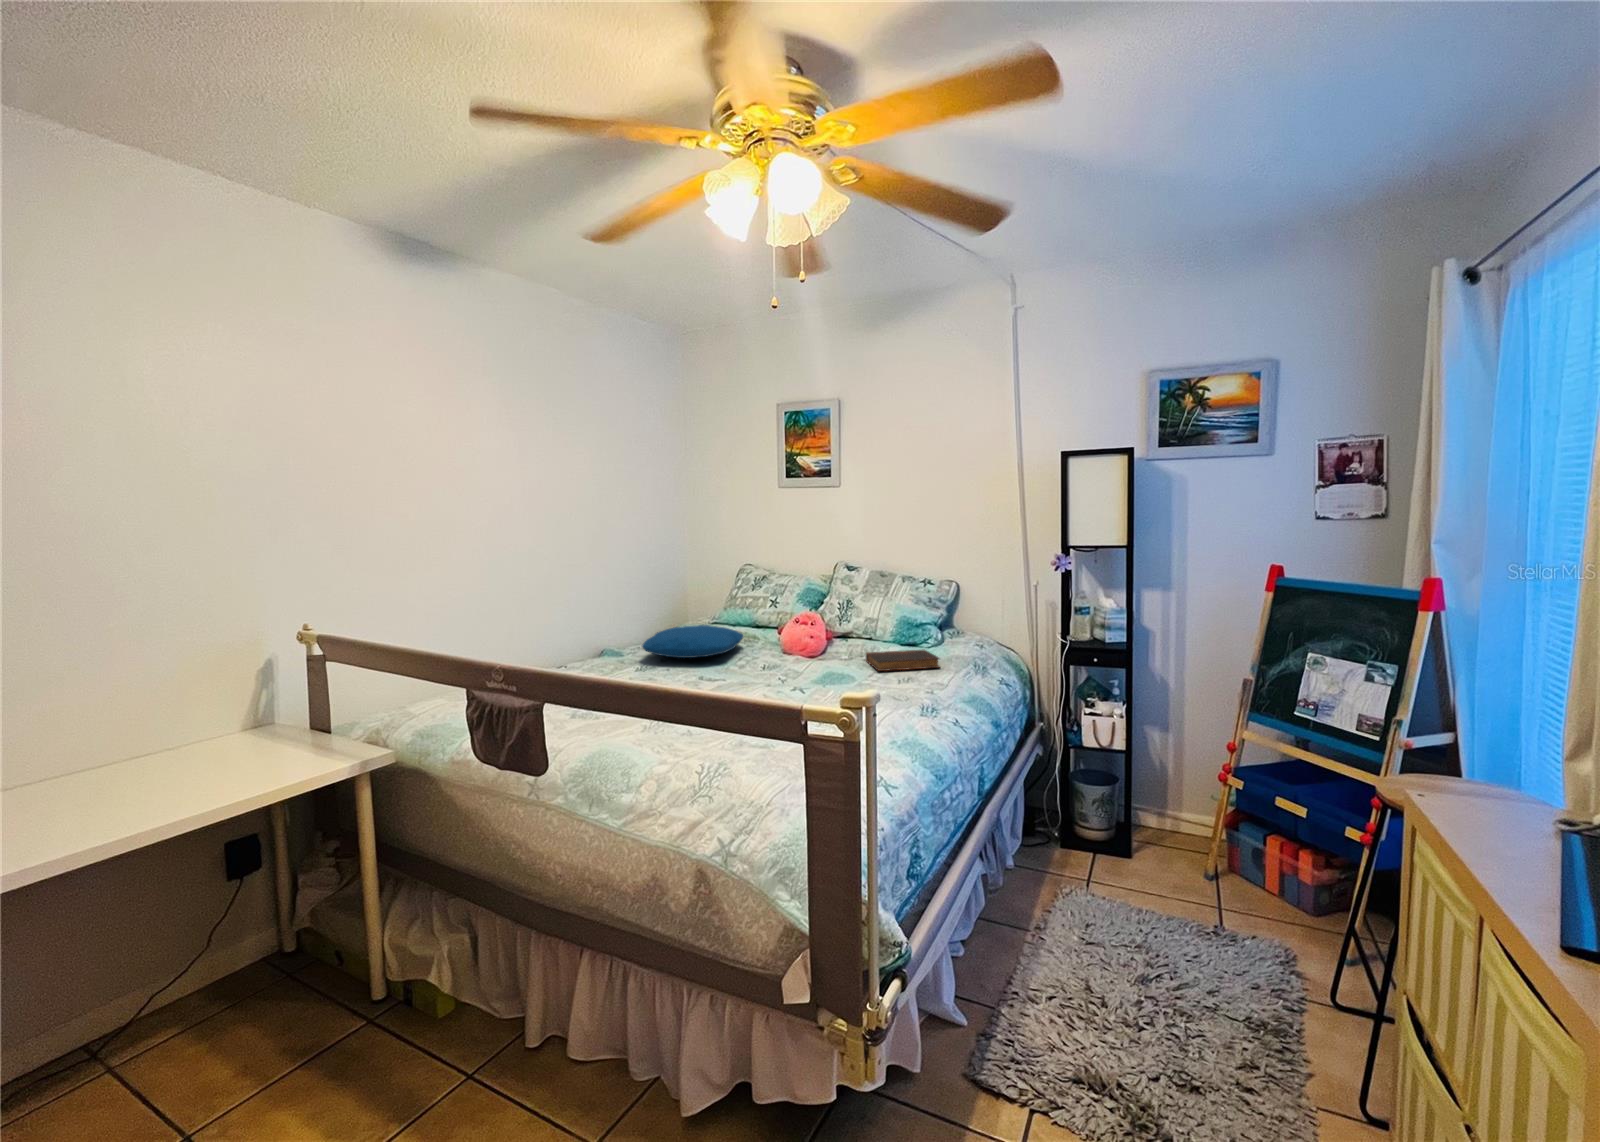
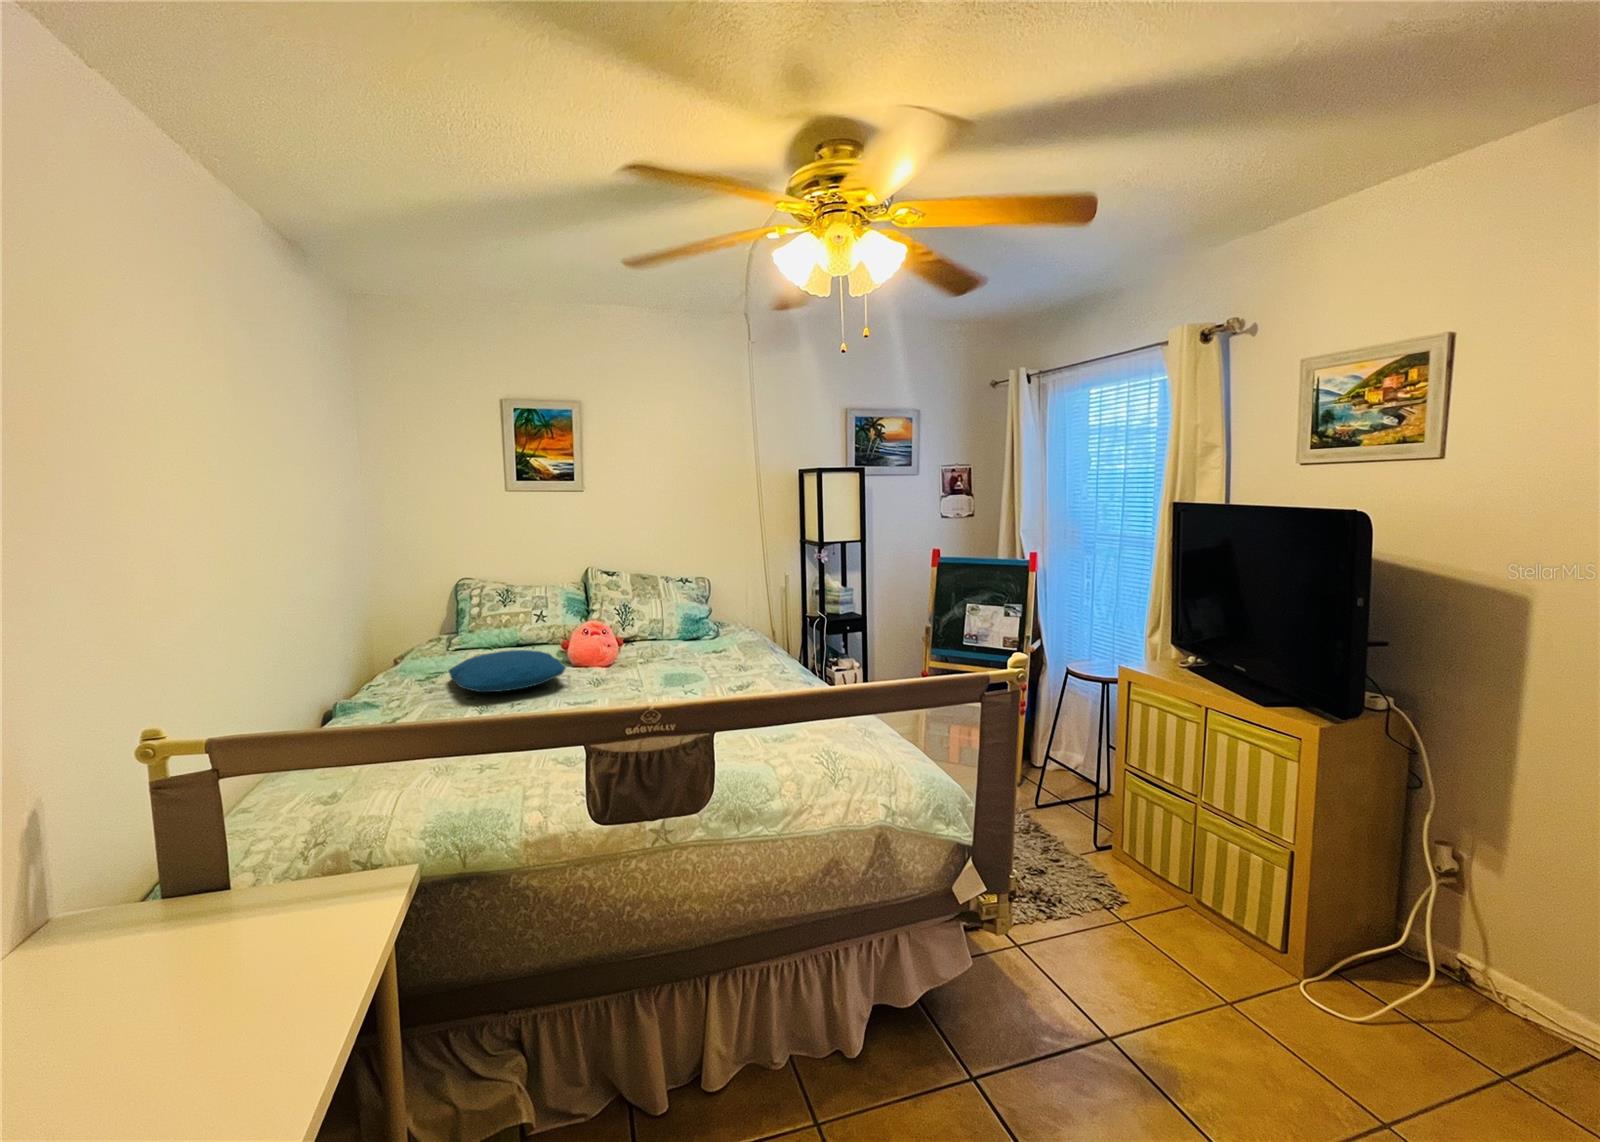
book: present [866,650,940,671] -> none [687,641,757,665]

